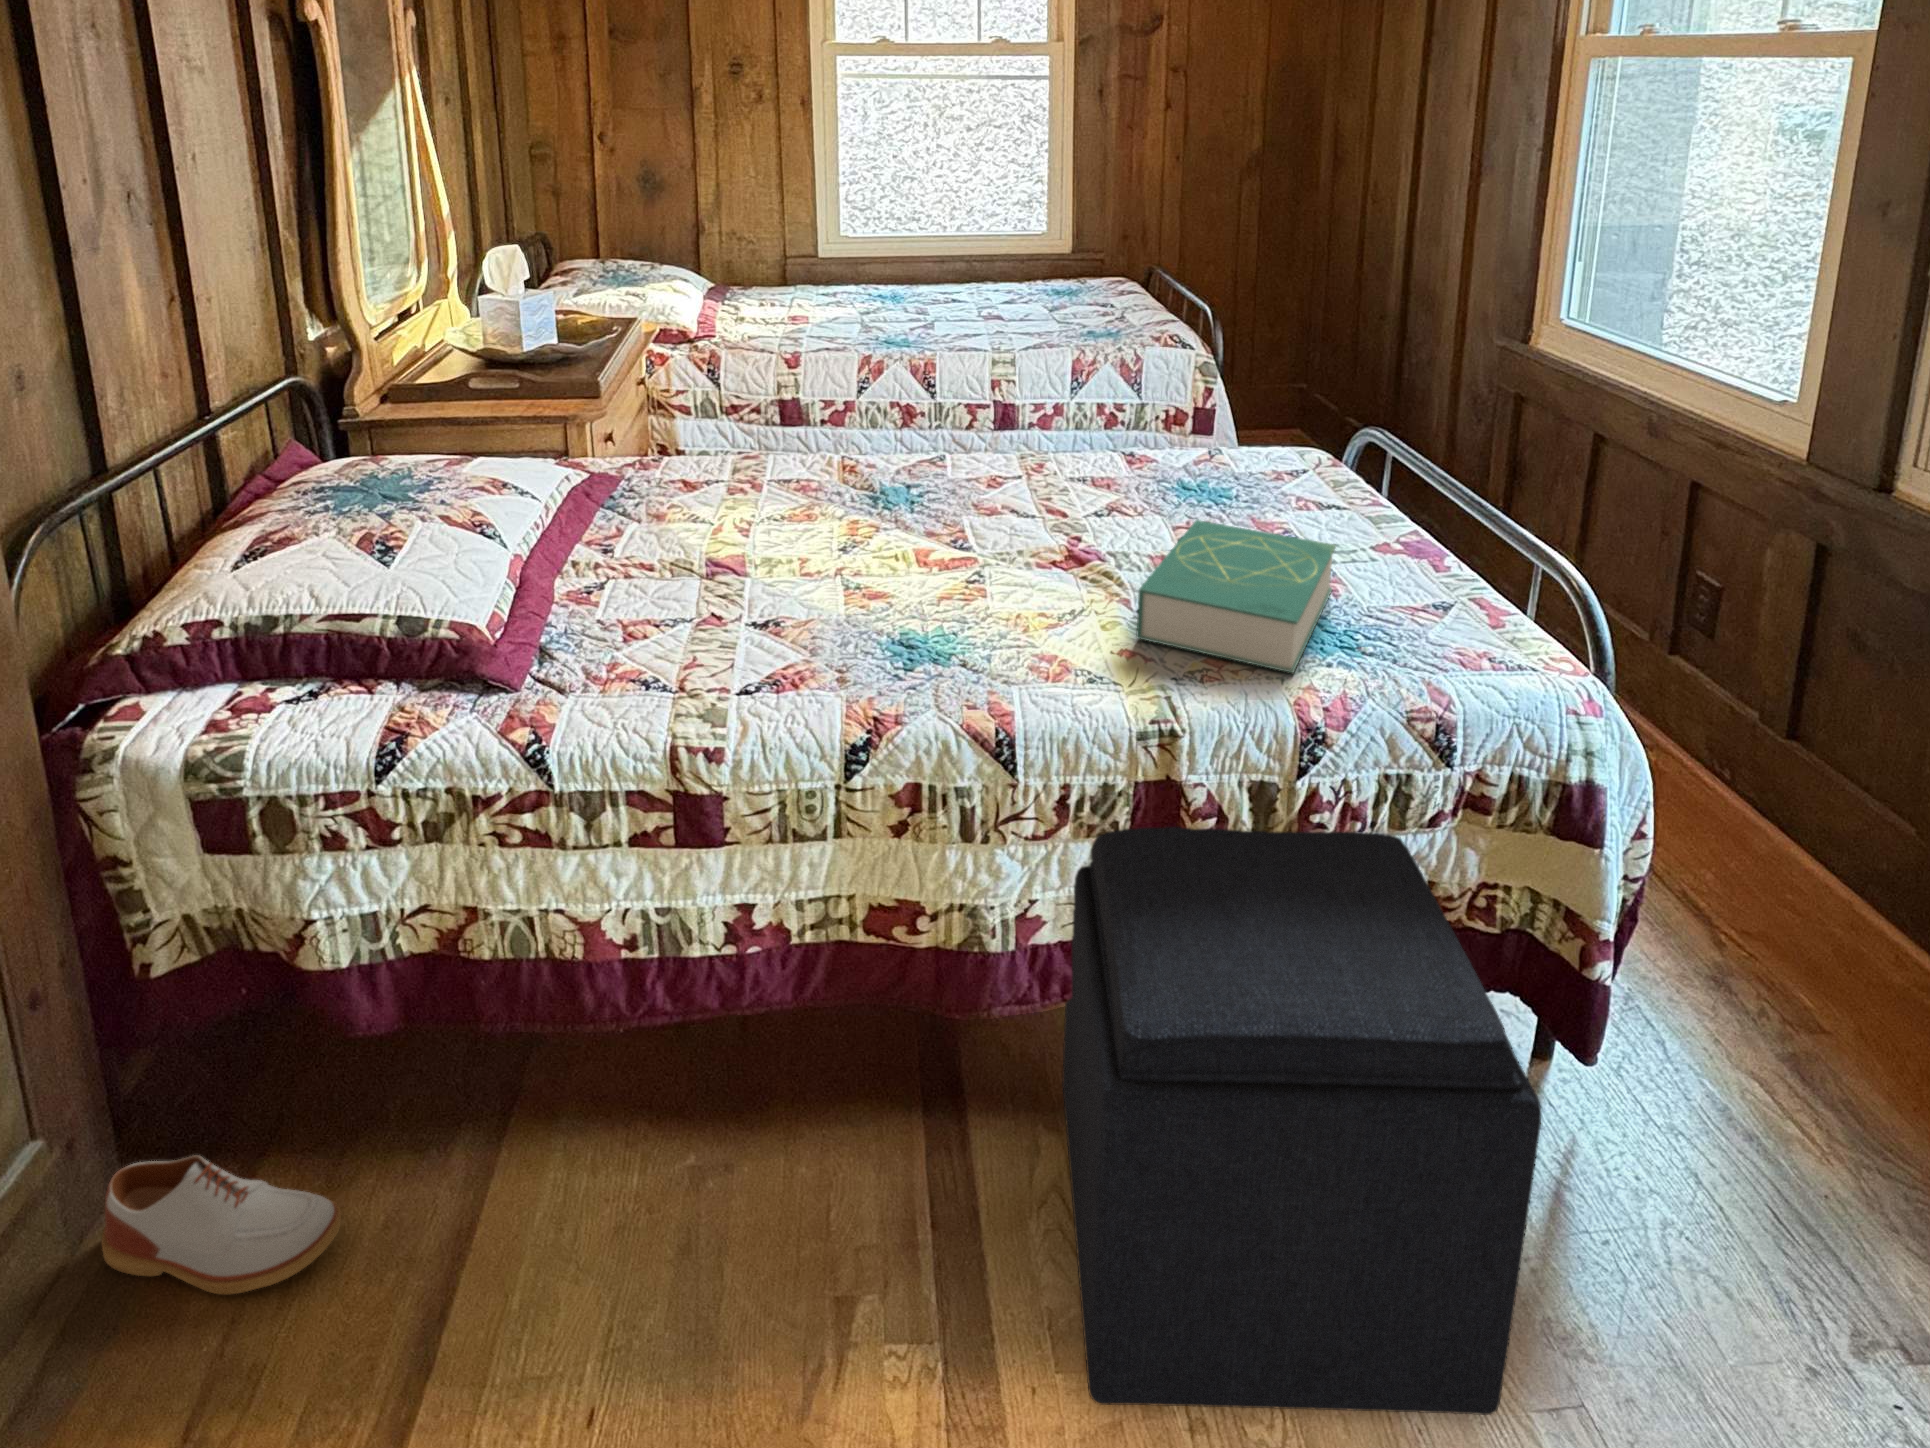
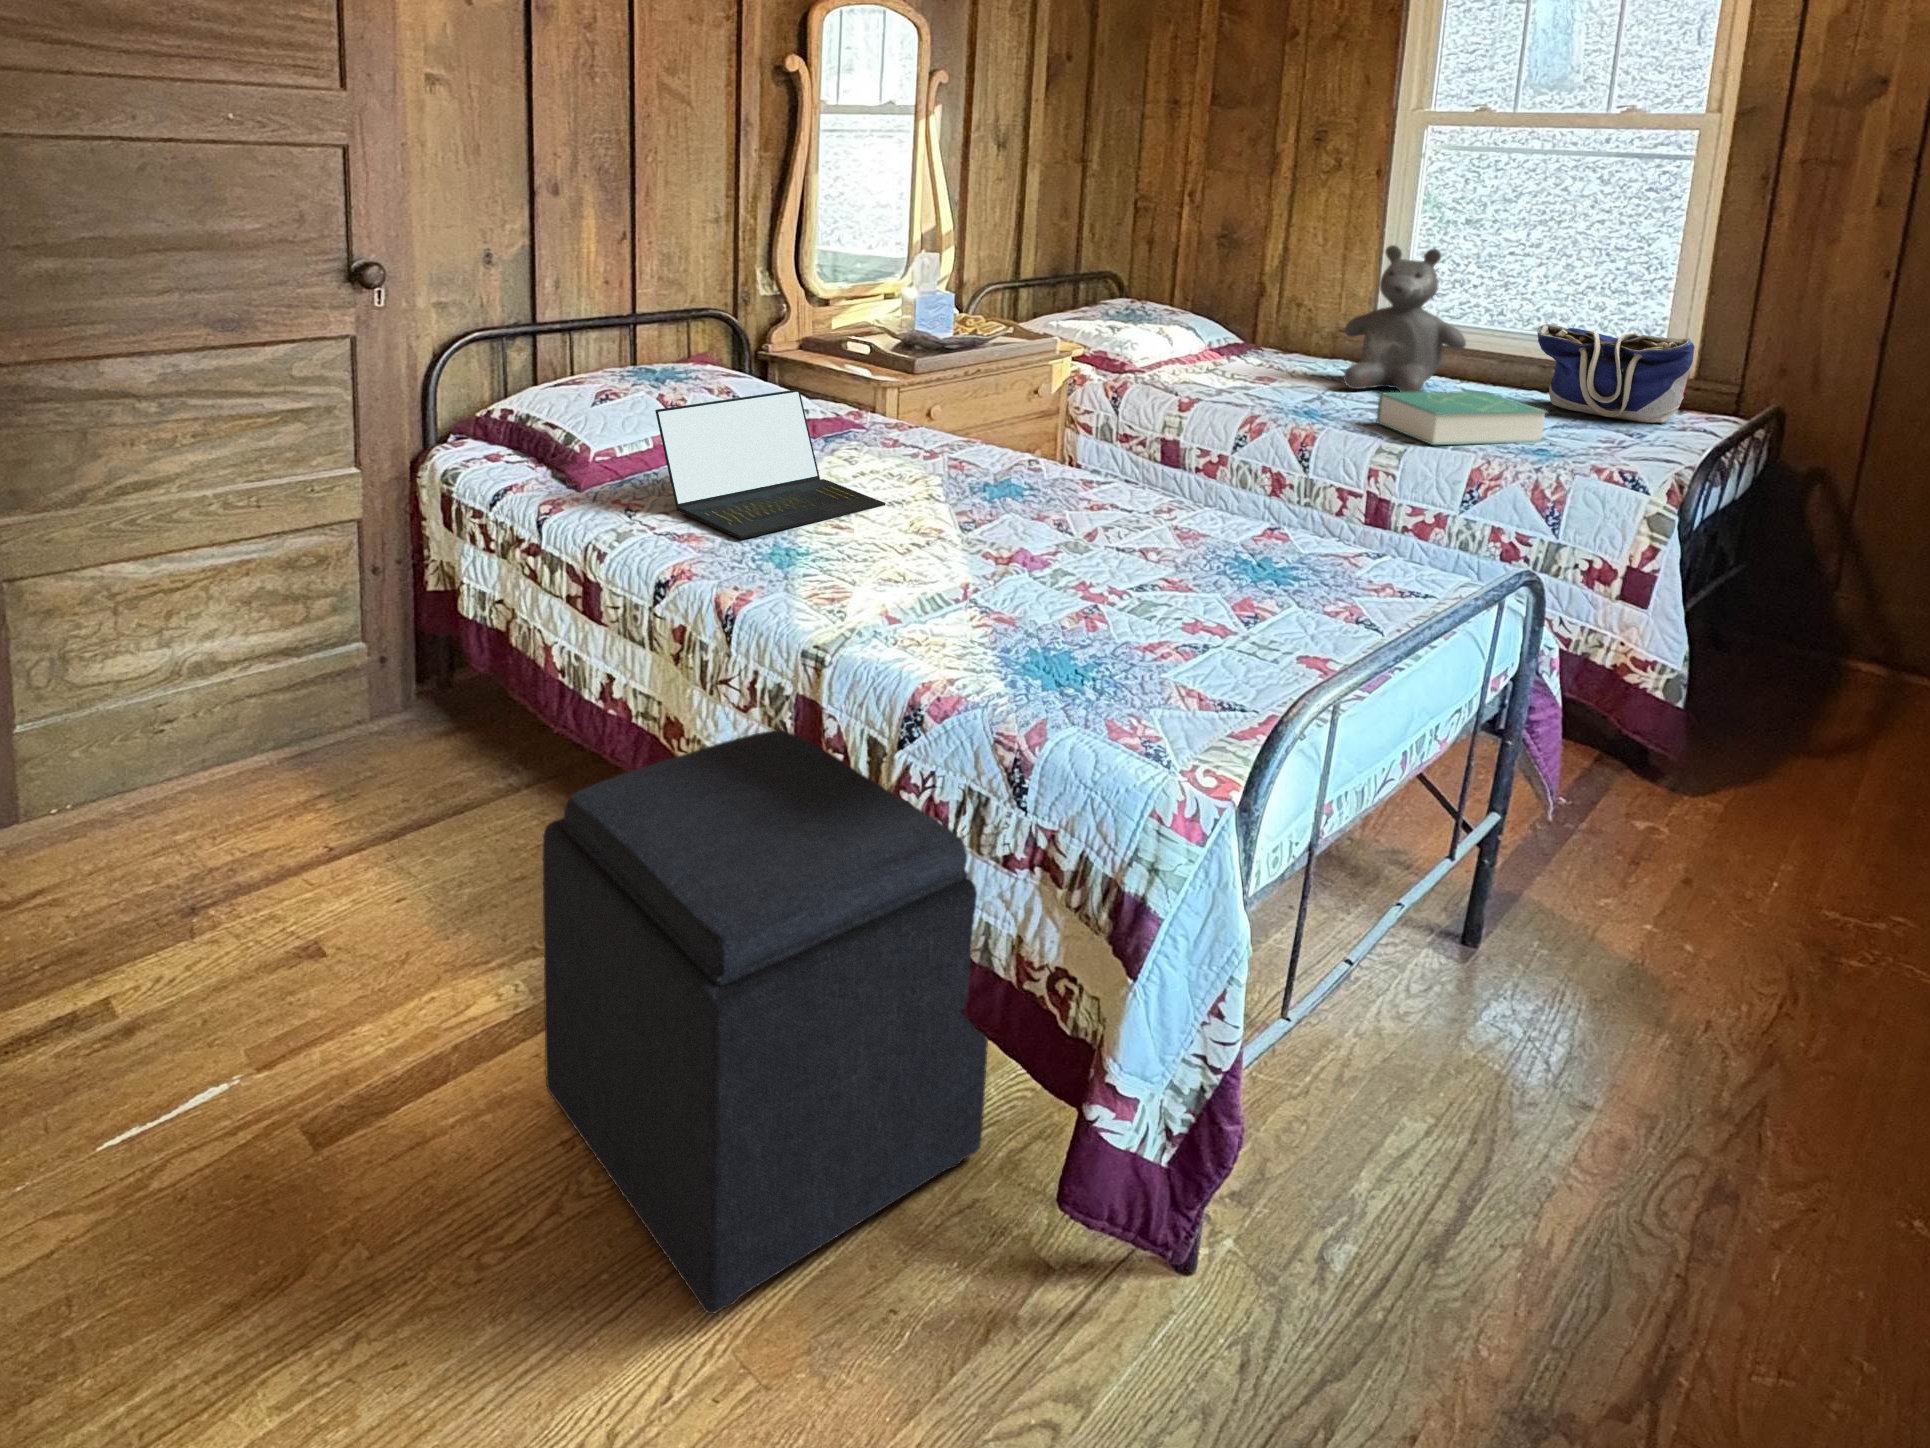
teddy bear: none [837,175,941,312] -> present [1343,245,1466,392]
tote bag: none [1000,225,1114,296] -> present [1537,324,1695,423]
laptop: none [618,450,839,654] -> present [655,389,885,539]
book: present [1136,520,1336,673] -> present [1376,391,1547,445]
shoe: present [101,1155,341,1294] -> none [368,693,441,780]

